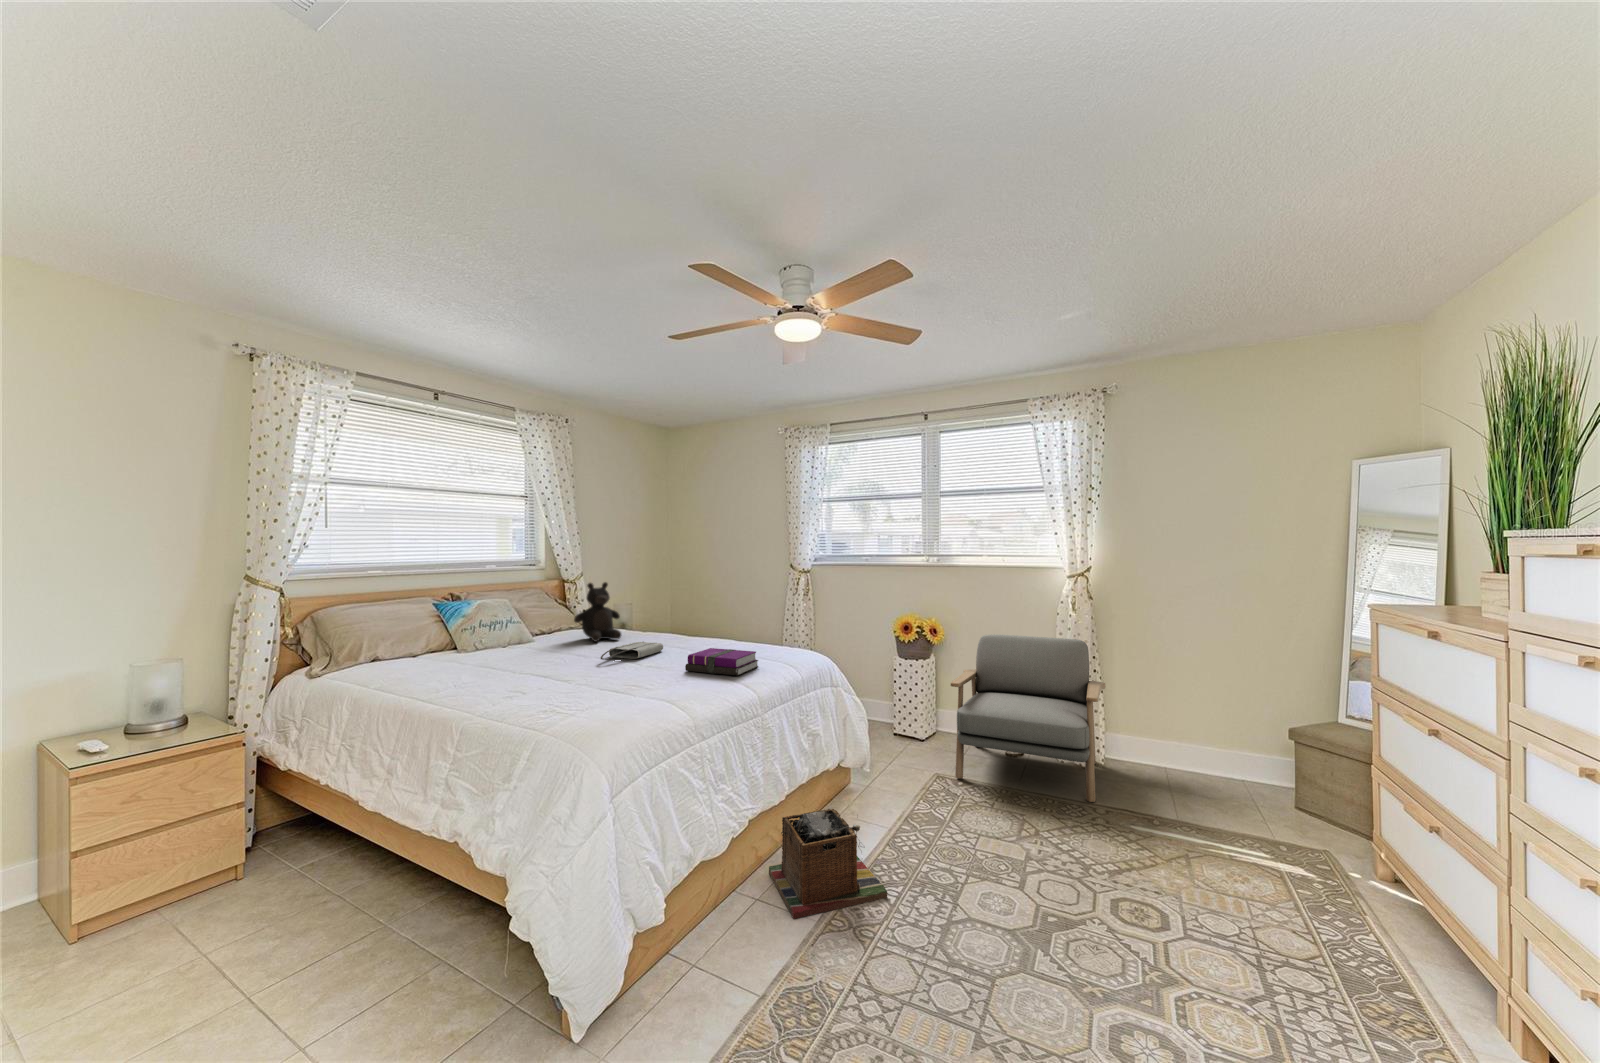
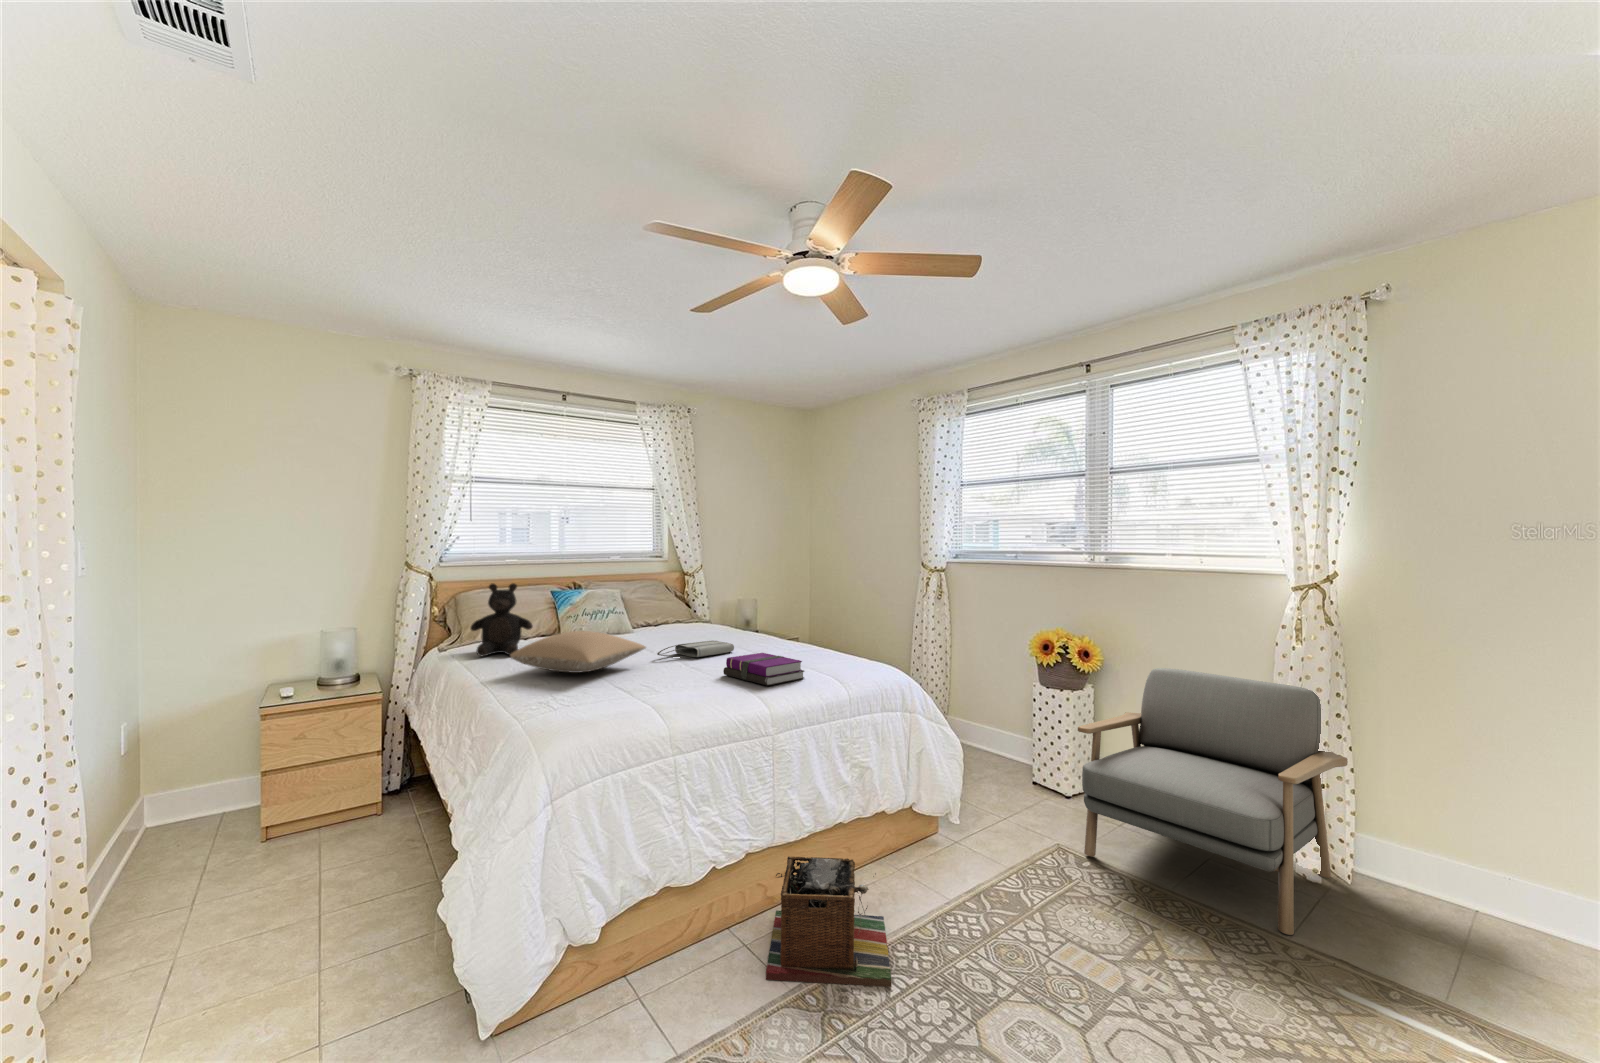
teddy bear: present [574,582,621,642] -> present [471,583,533,656]
pillow: none [468,642,598,684] -> present [510,631,646,673]

